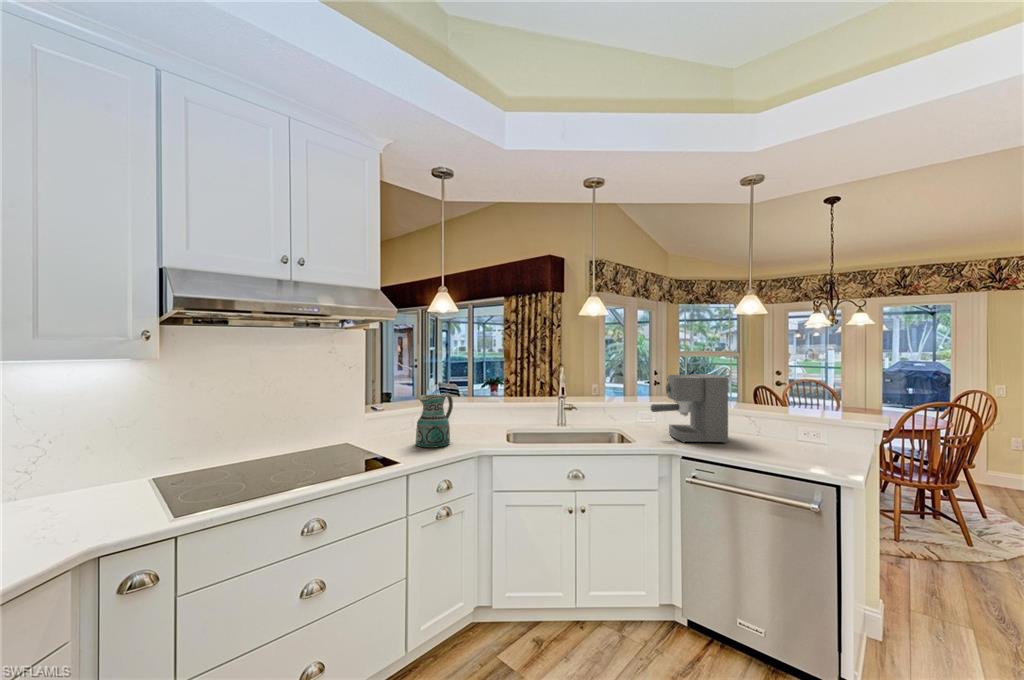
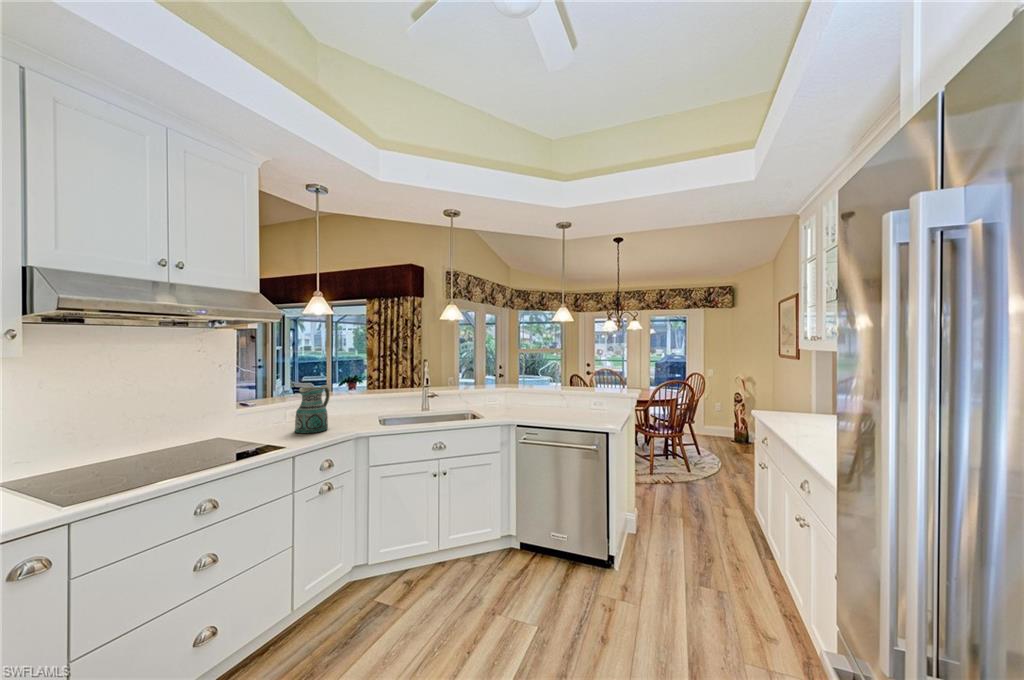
coffee maker: present [651,374,728,443] -> none [494,365,548,416]

